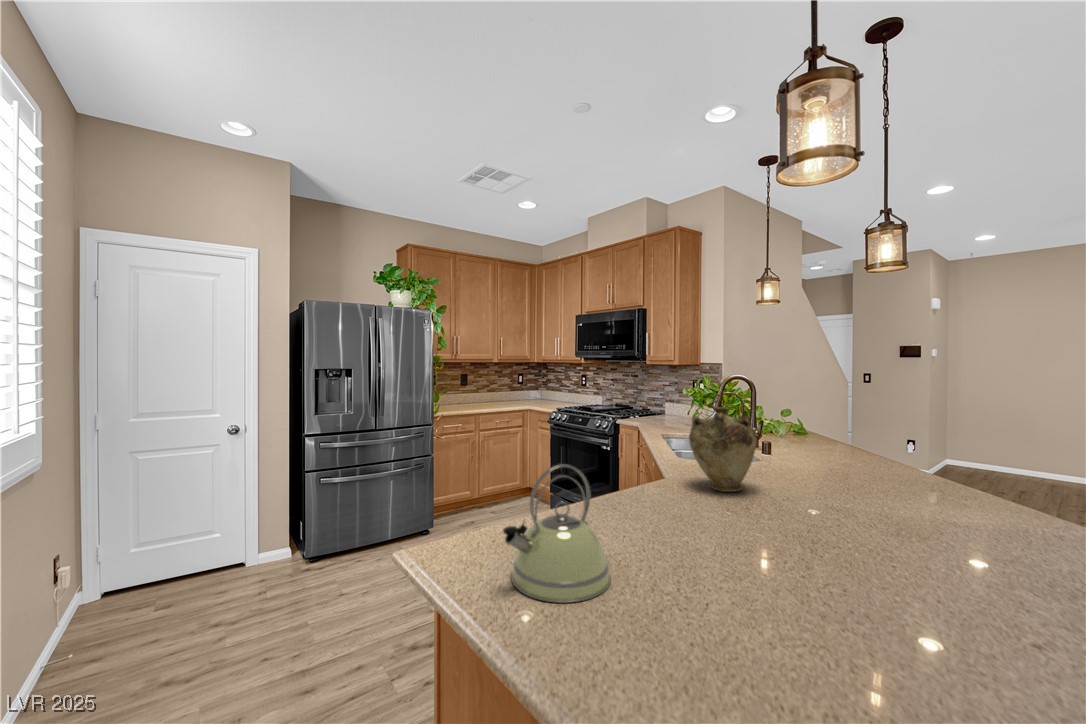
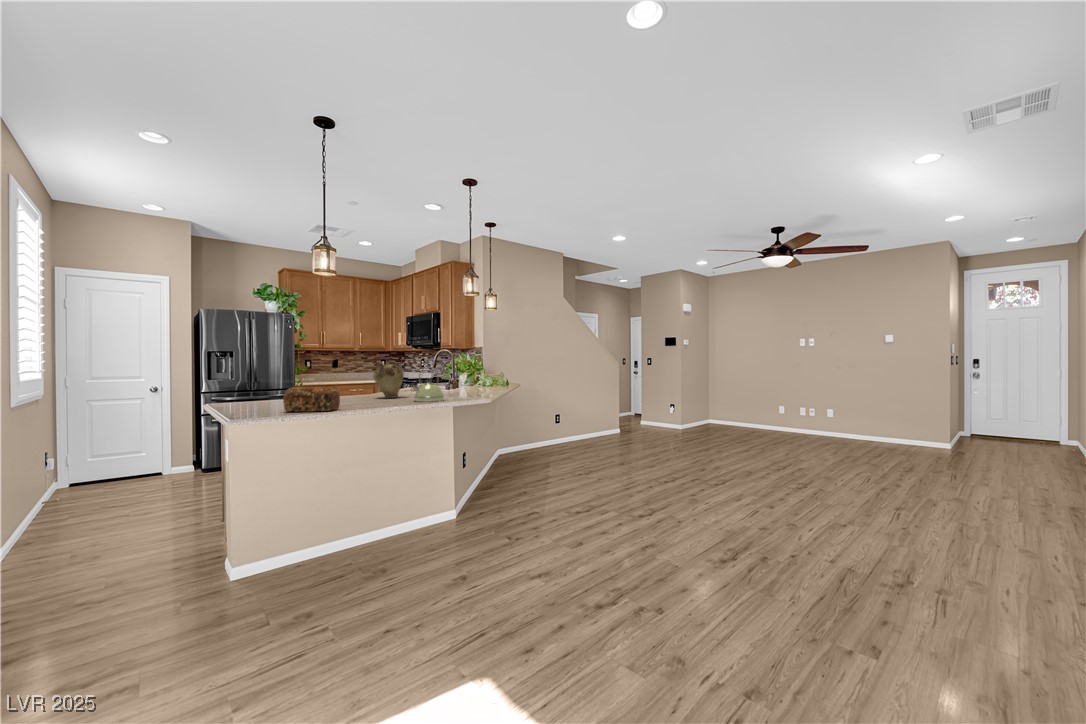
kettle: present [503,464,611,603] -> present [411,371,444,402]
bread loaf: none [697,551,909,674] -> present [283,387,340,412]

